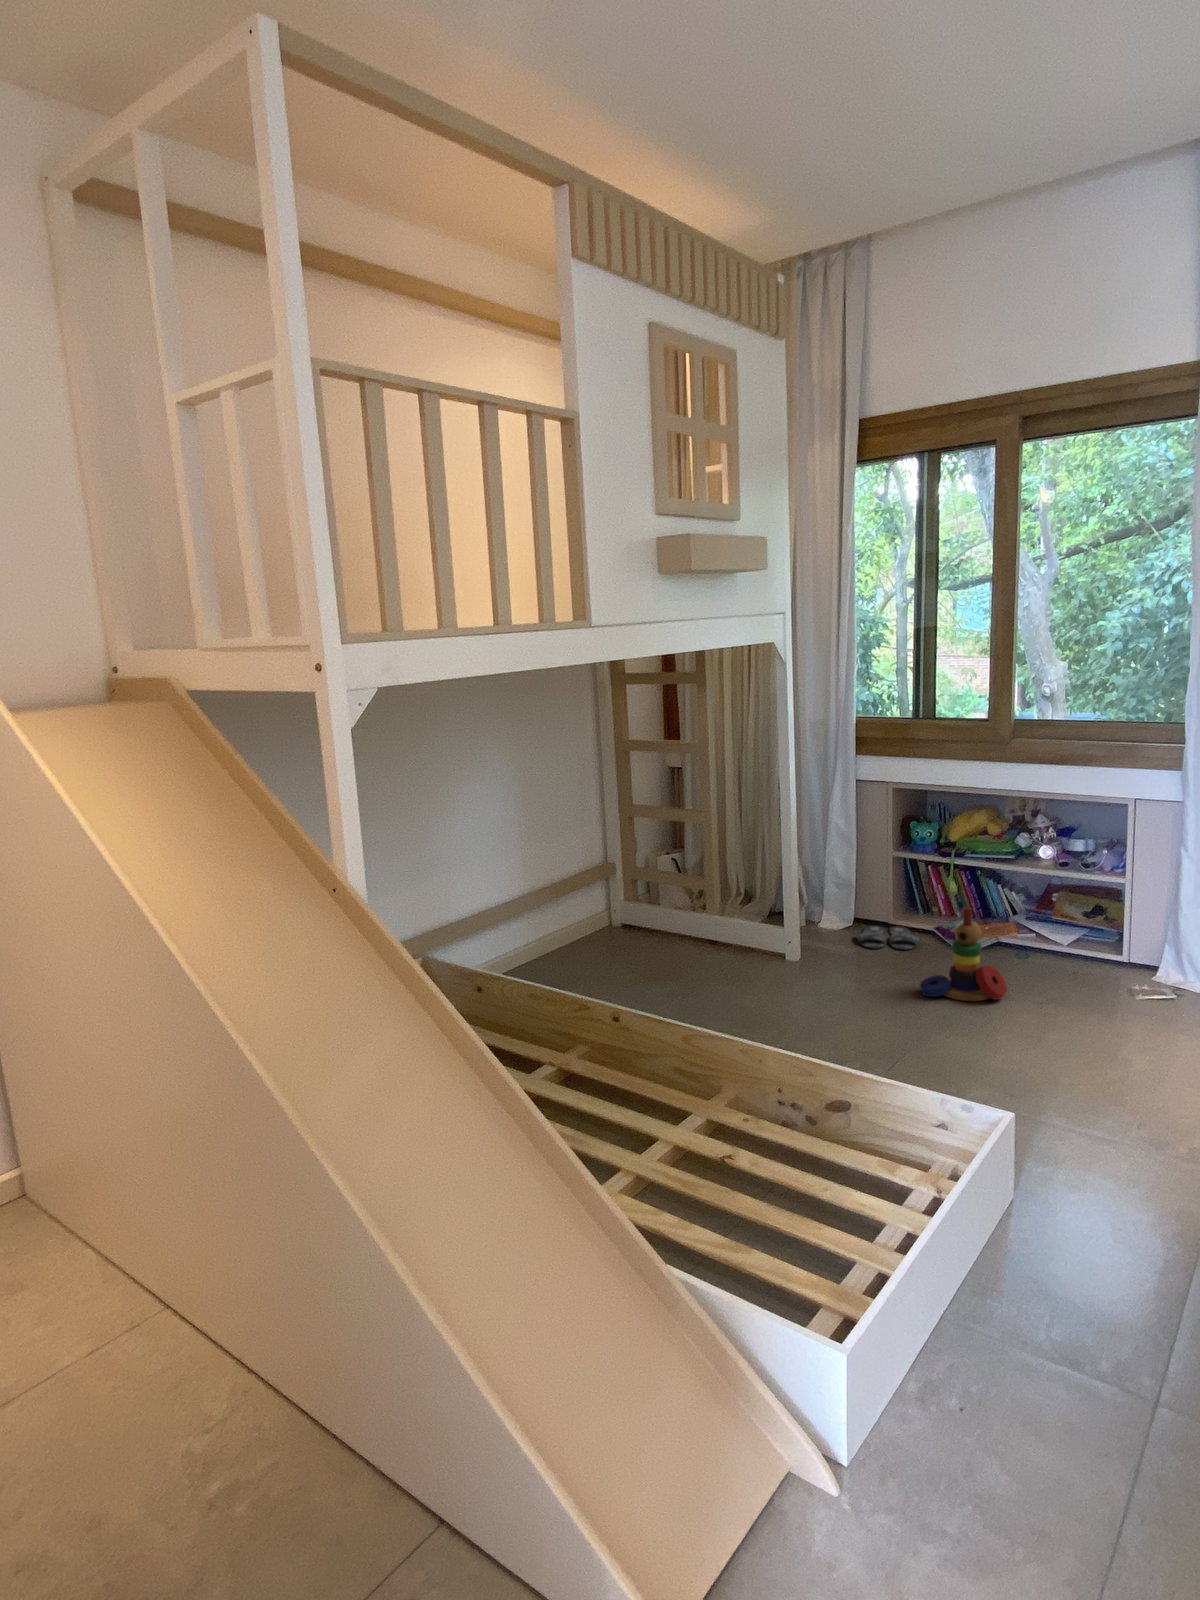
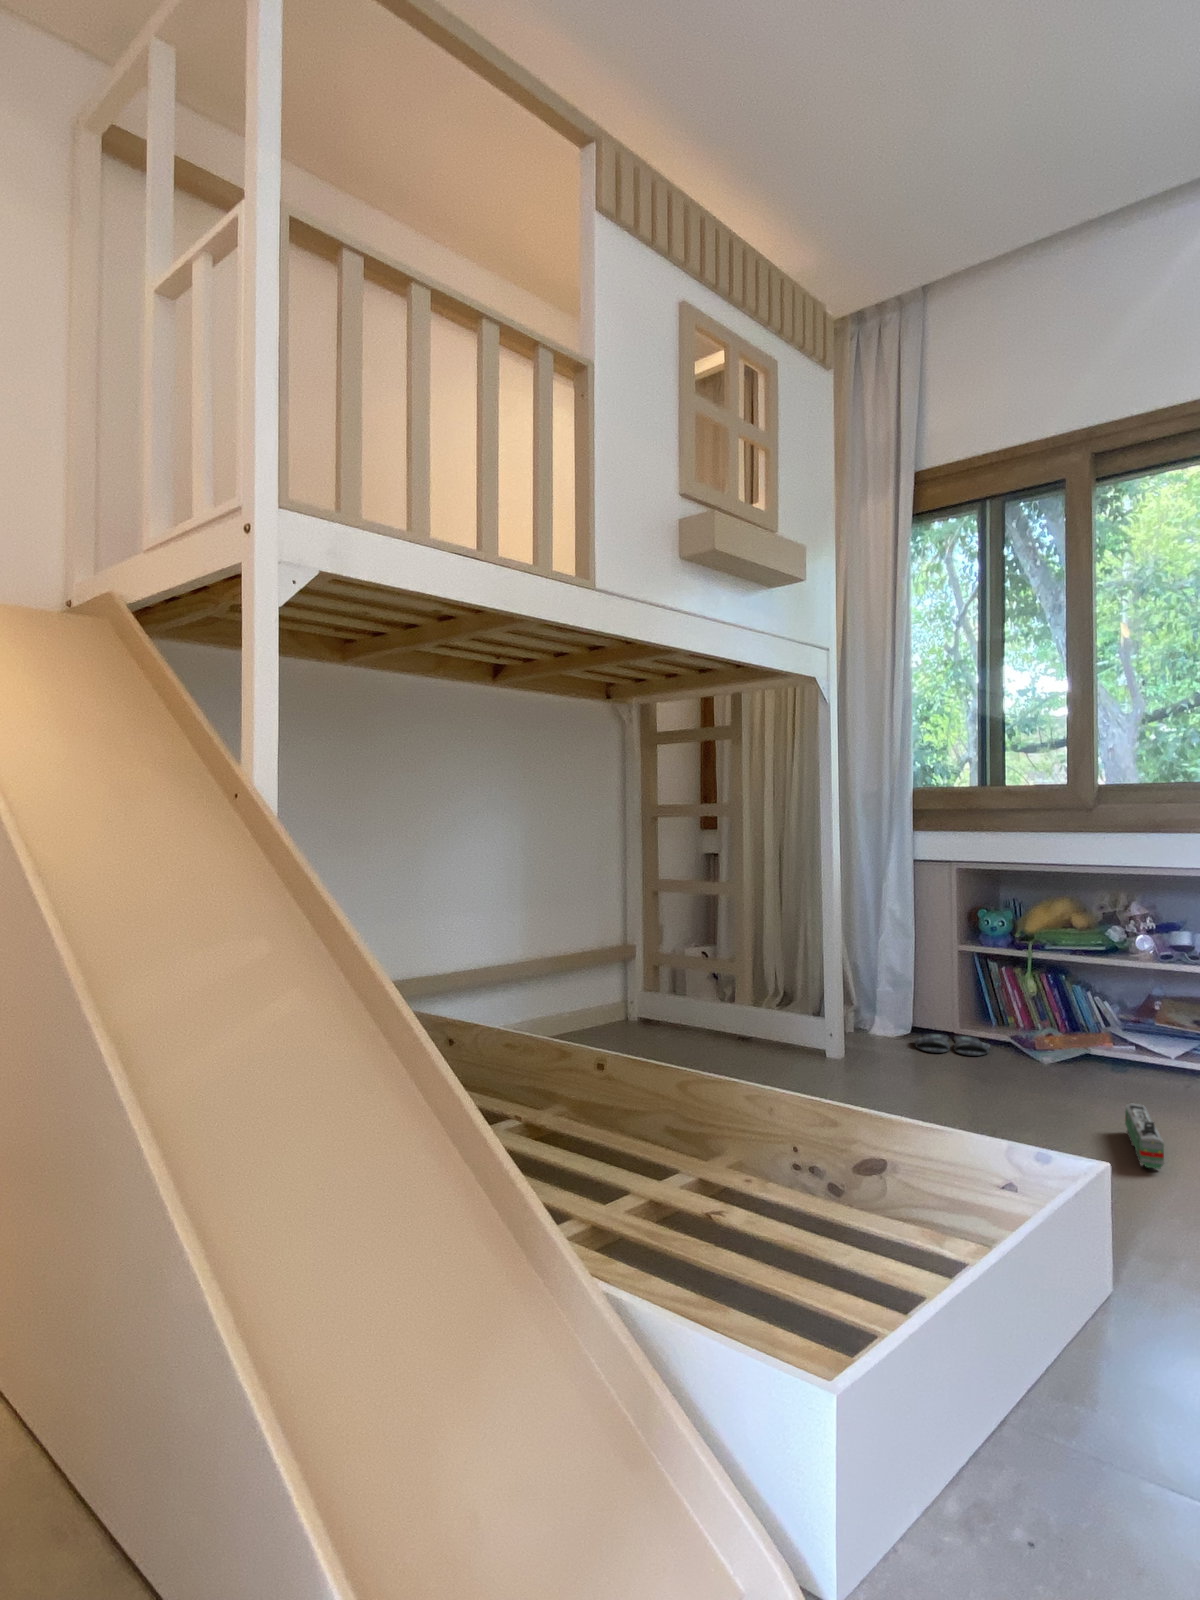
stacking toy: present [920,907,1007,1001] -> none [990,987,1101,1106]
toy train: none [1024,1005,1052,1064] -> present [1125,1103,1164,1169]

